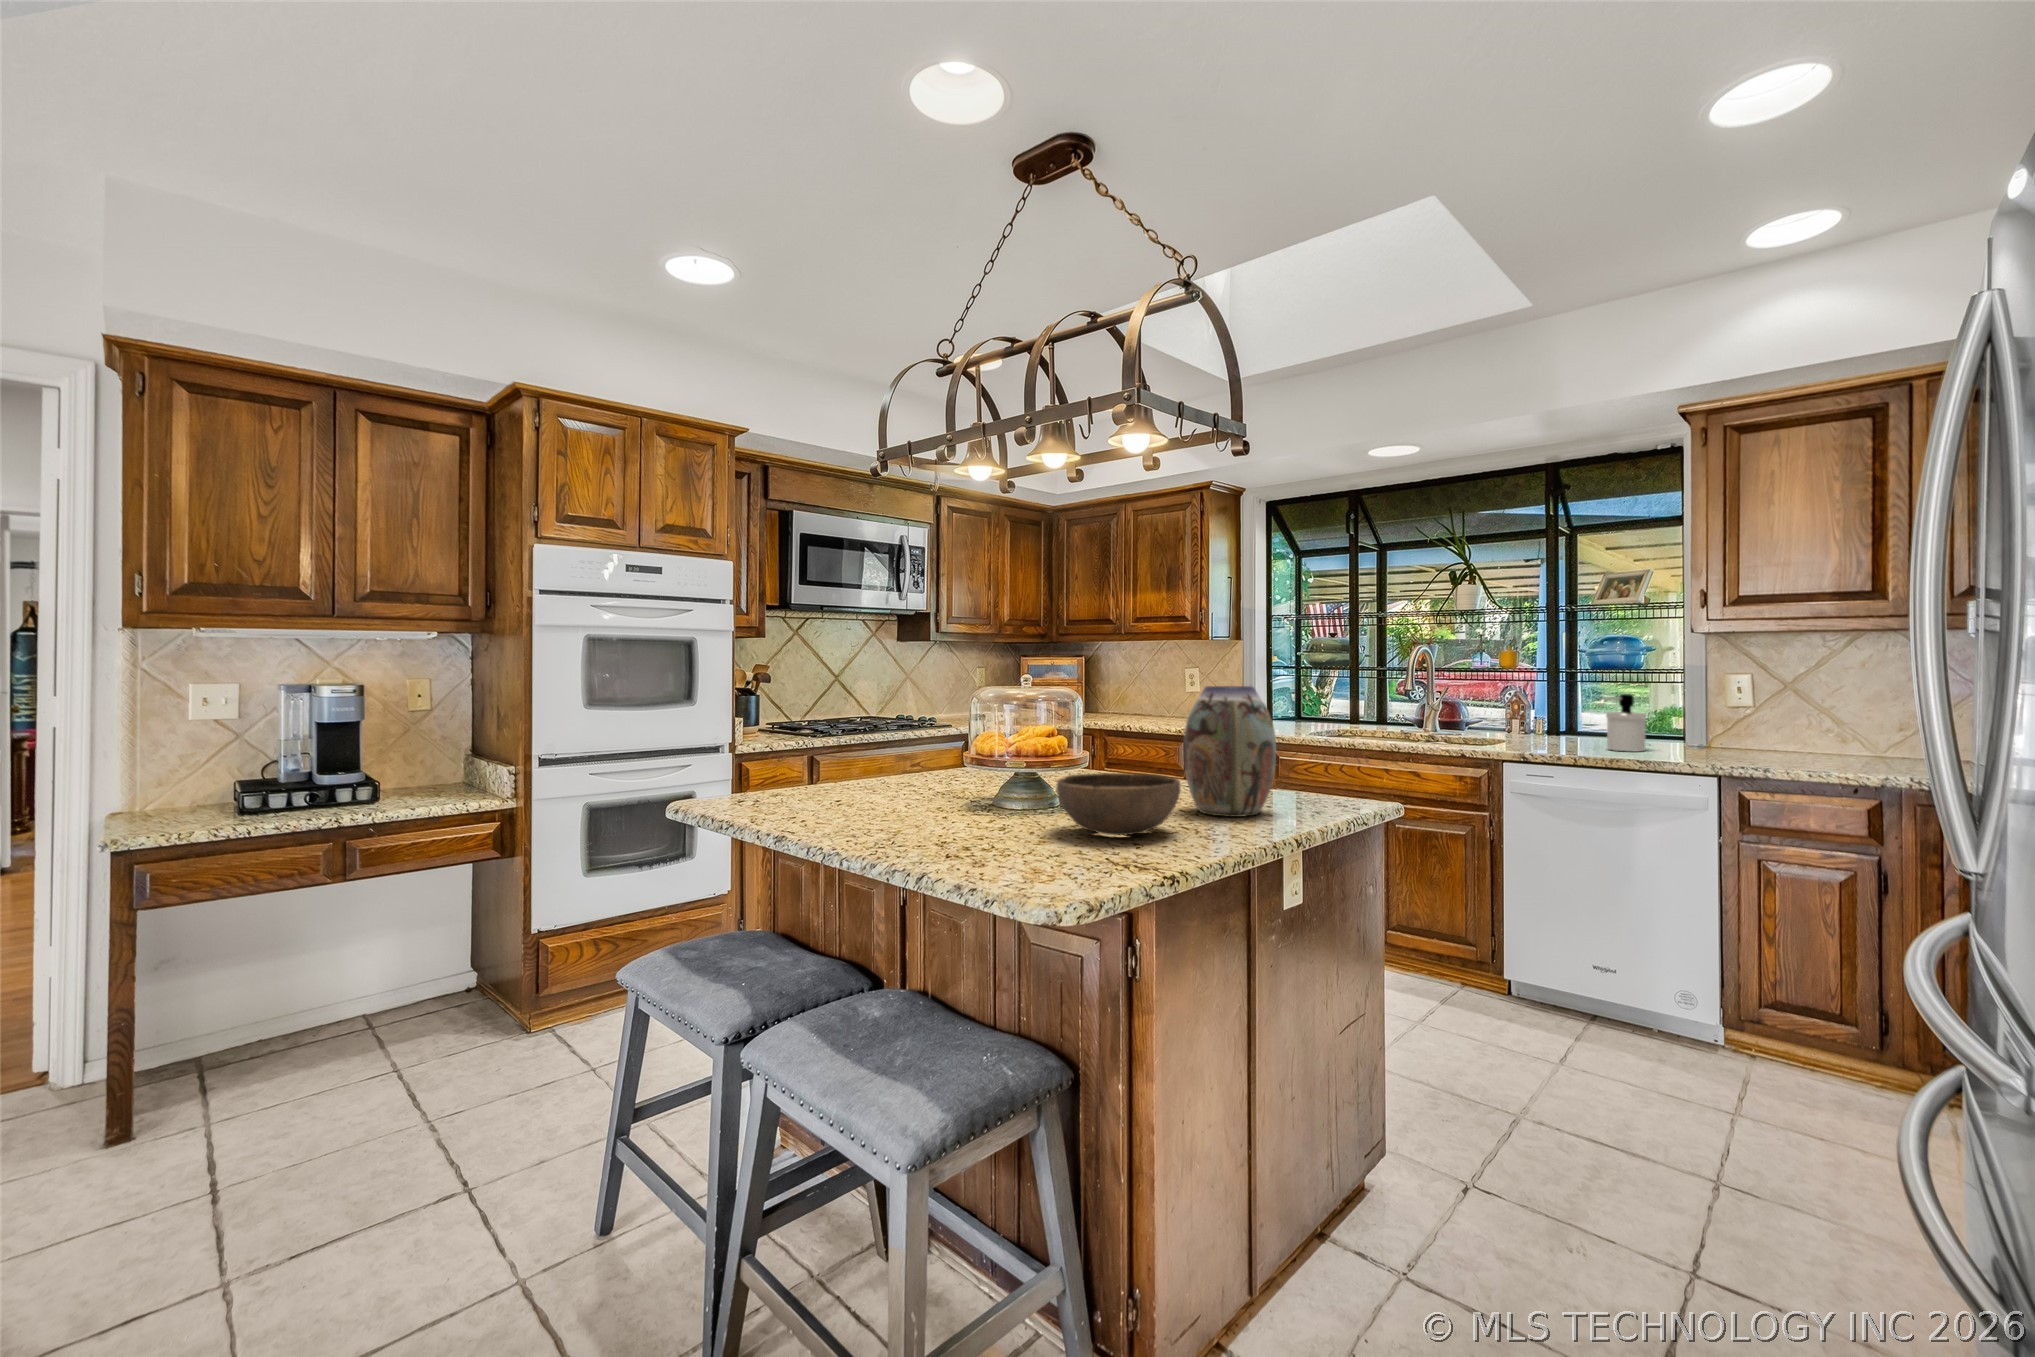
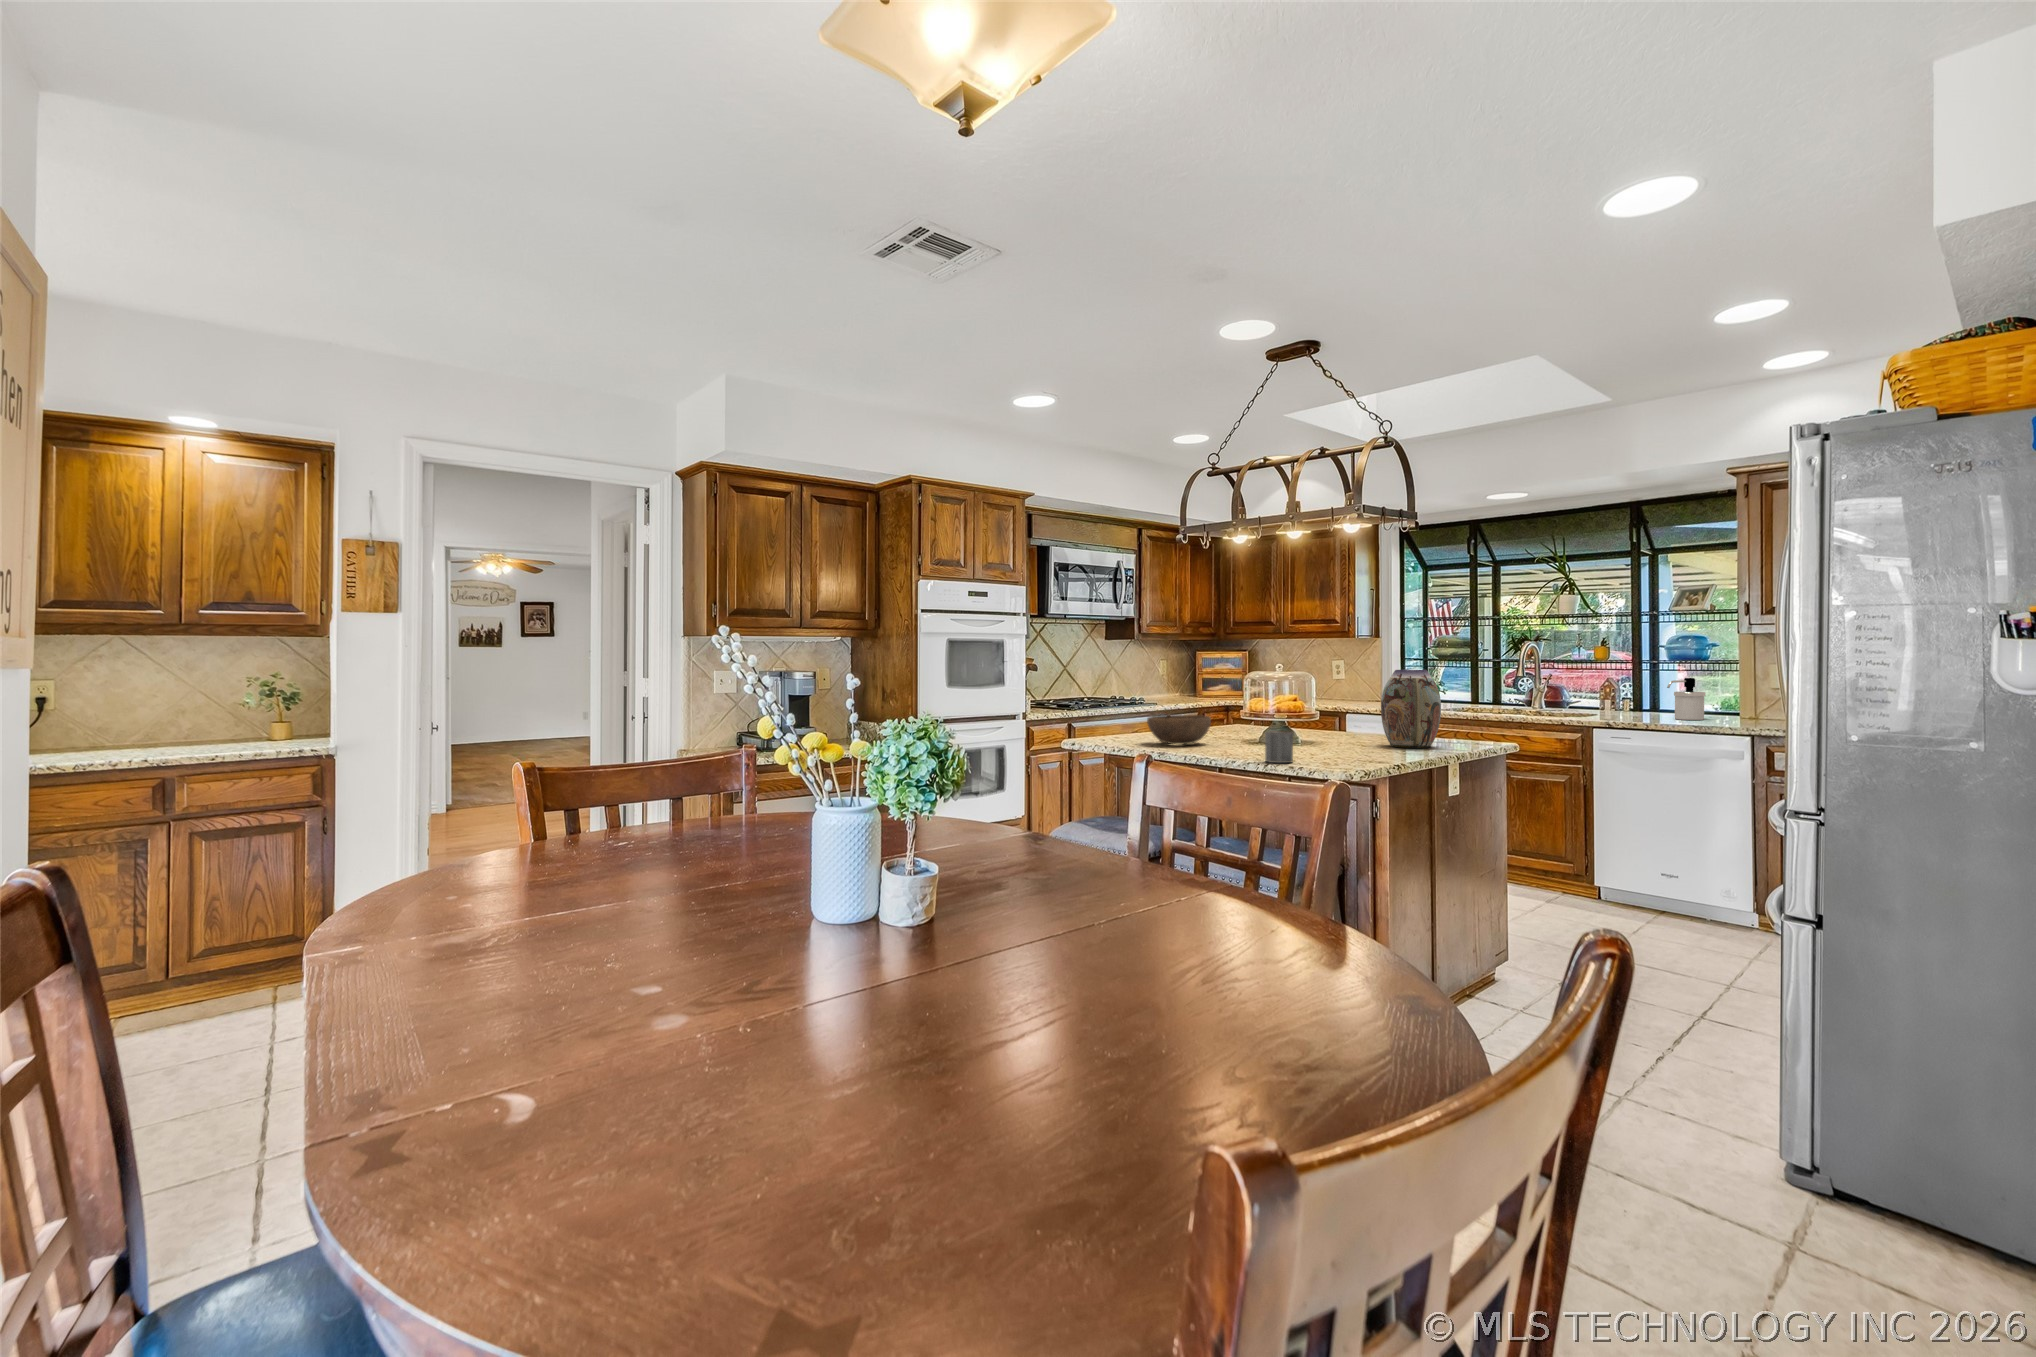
bowl: present [1056,773,1181,835] -> present [1147,715,1211,745]
mug: none [943,803,993,865] -> present [1265,732,1293,763]

